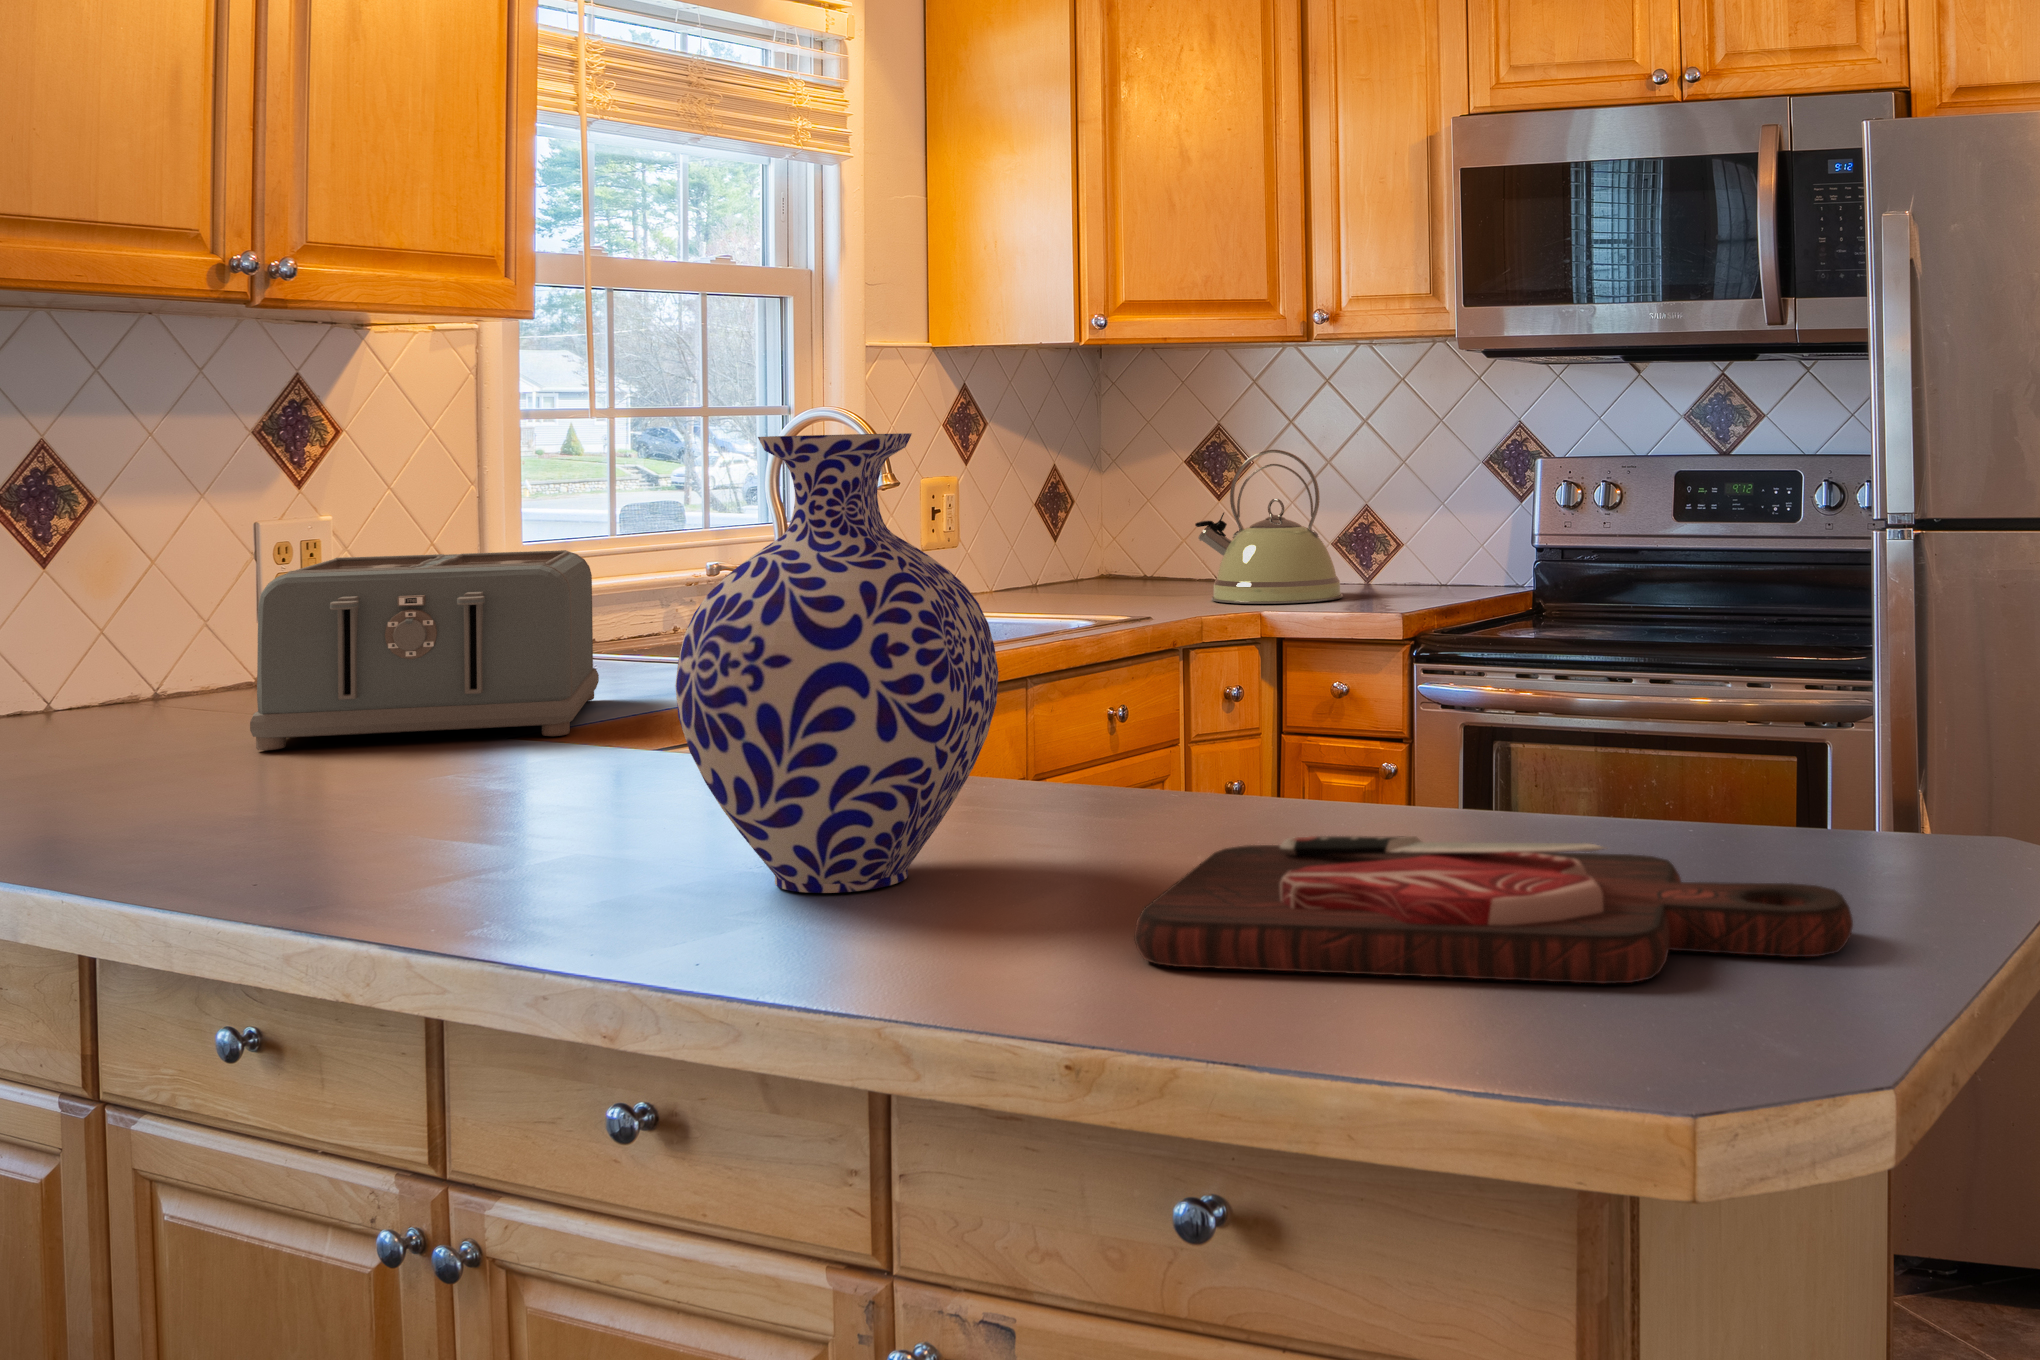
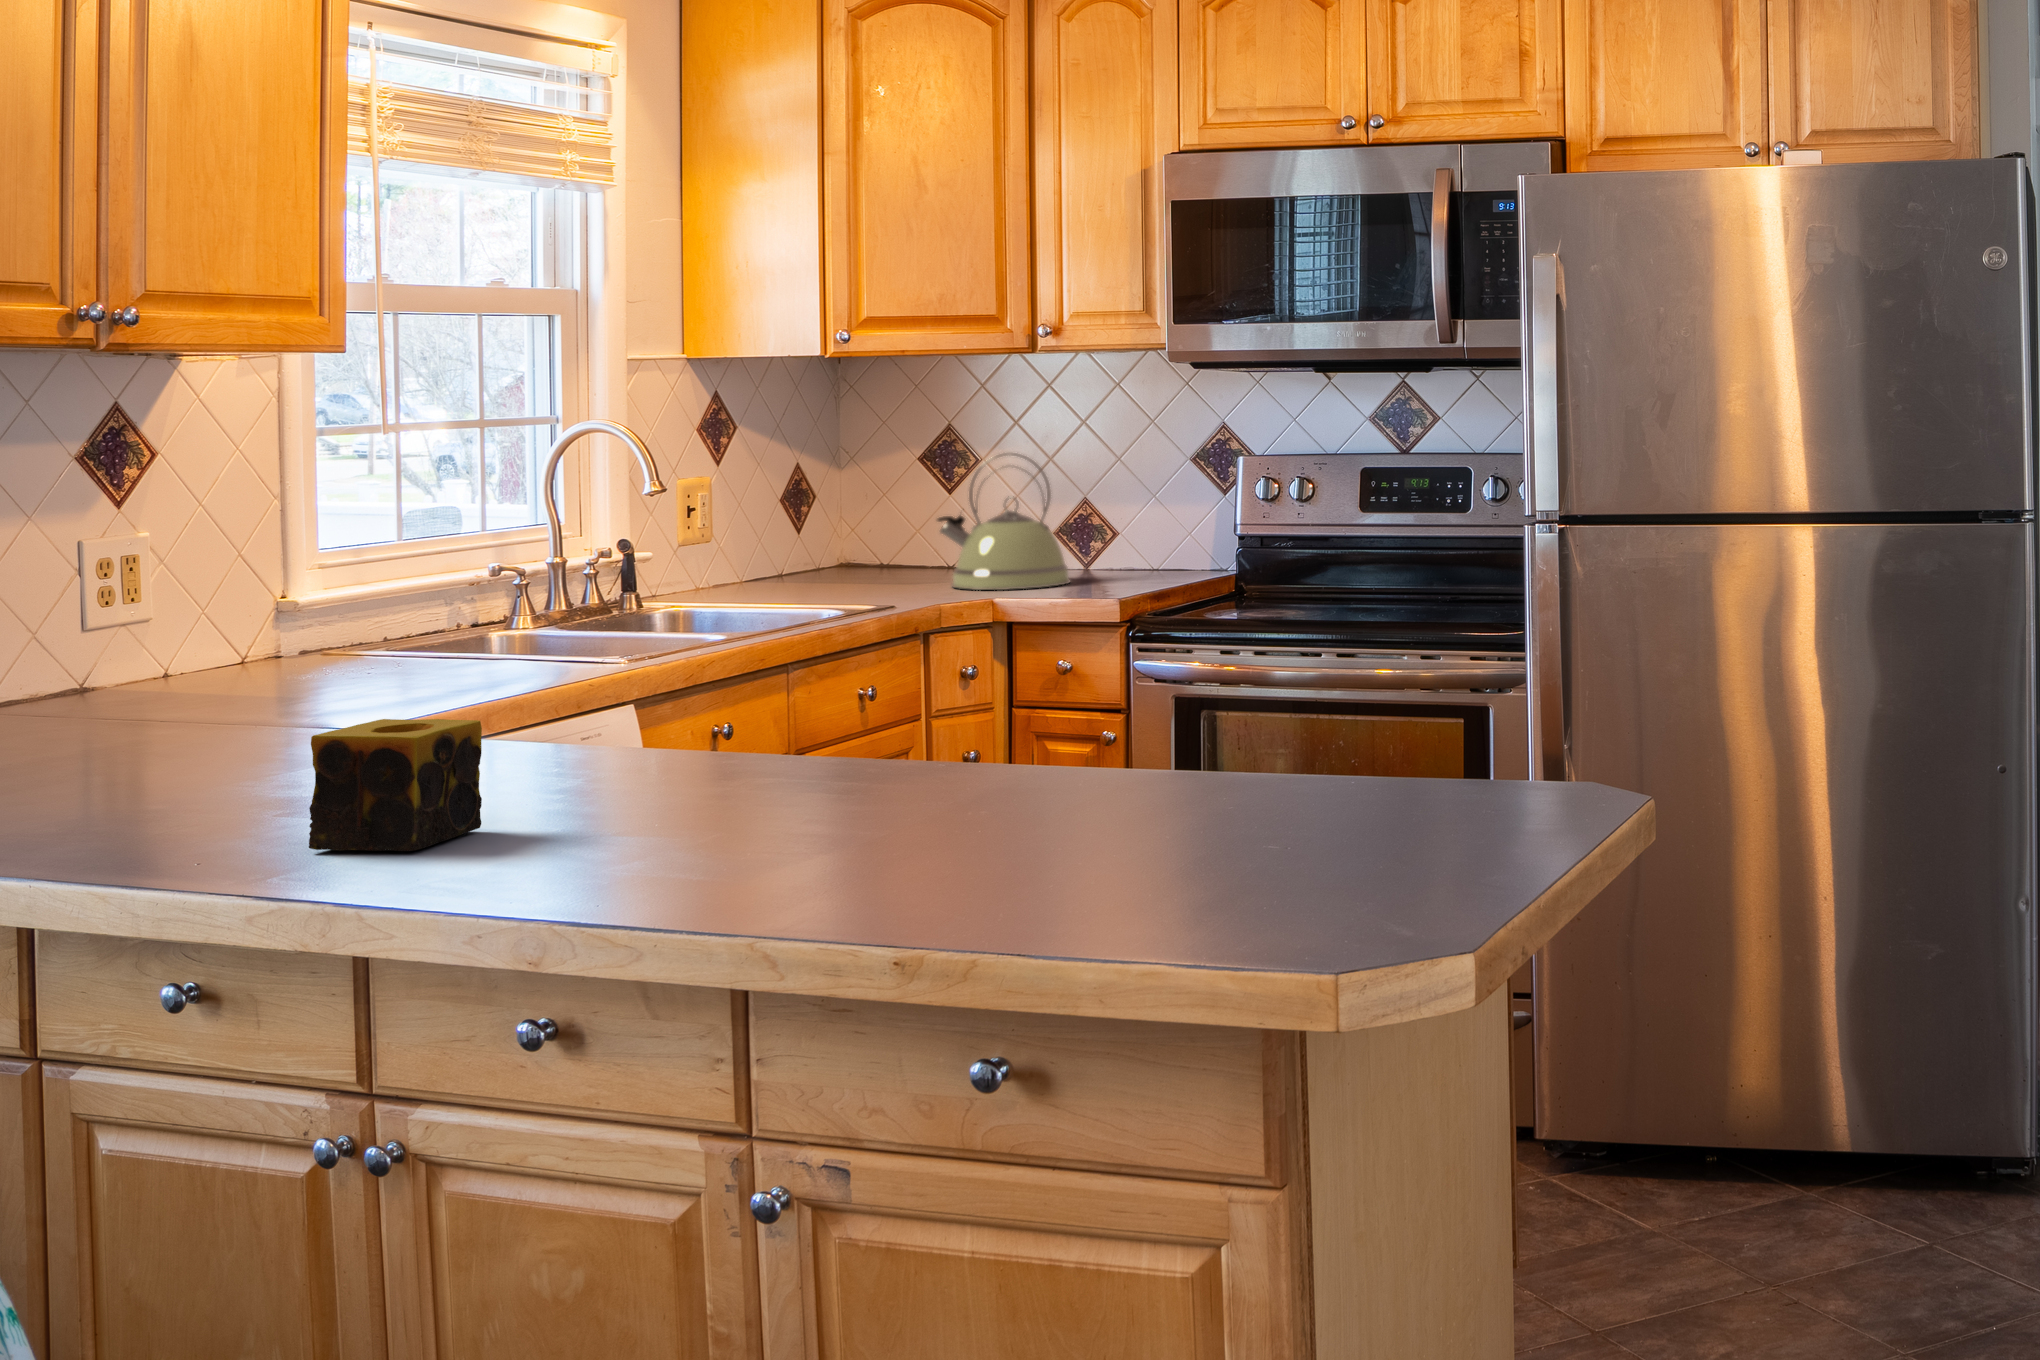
vase: present [675,433,998,893] -> none [598,488,849,831]
toaster: present [250,550,599,750] -> none [112,563,417,747]
candle: none [329,727,545,902] -> present [309,719,482,851]
cutting board: present [1134,836,1853,984] -> none [969,768,1448,861]

